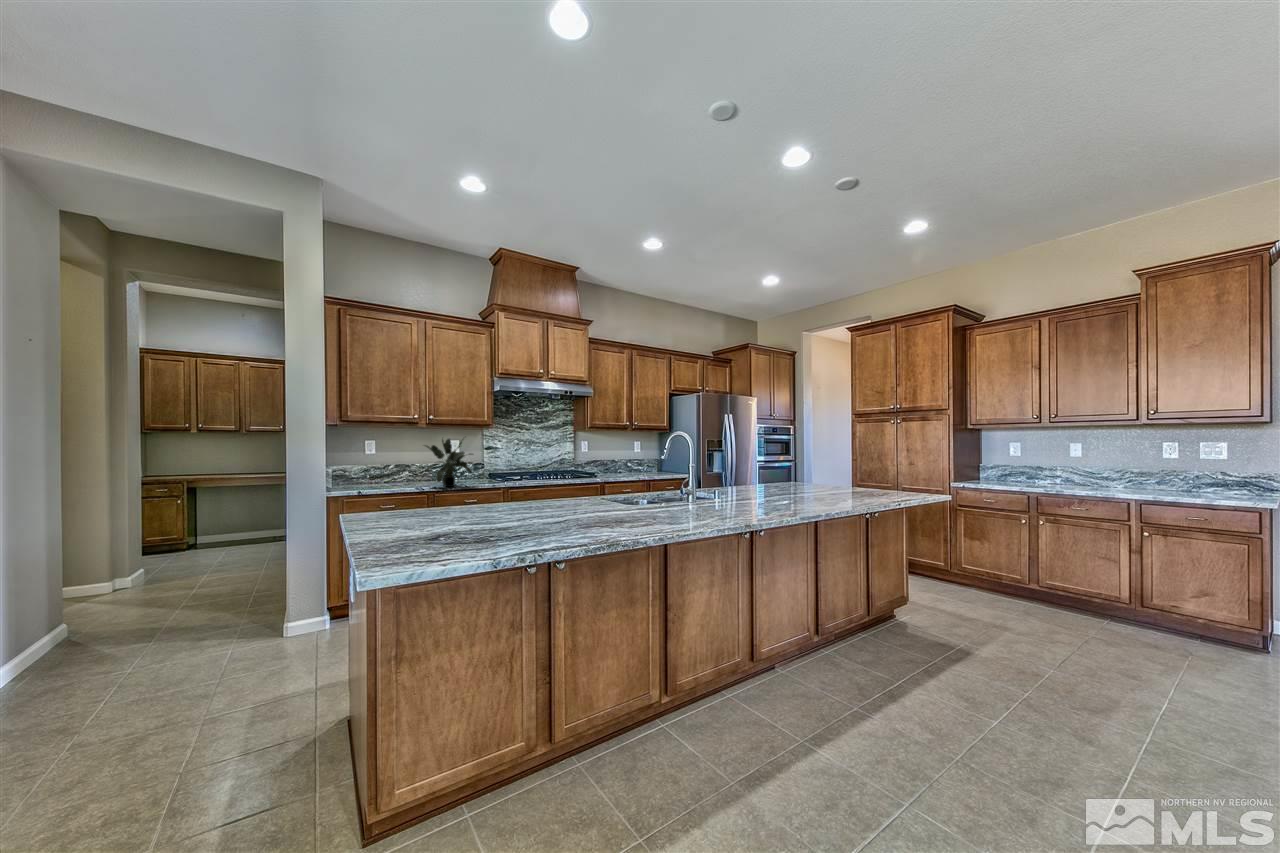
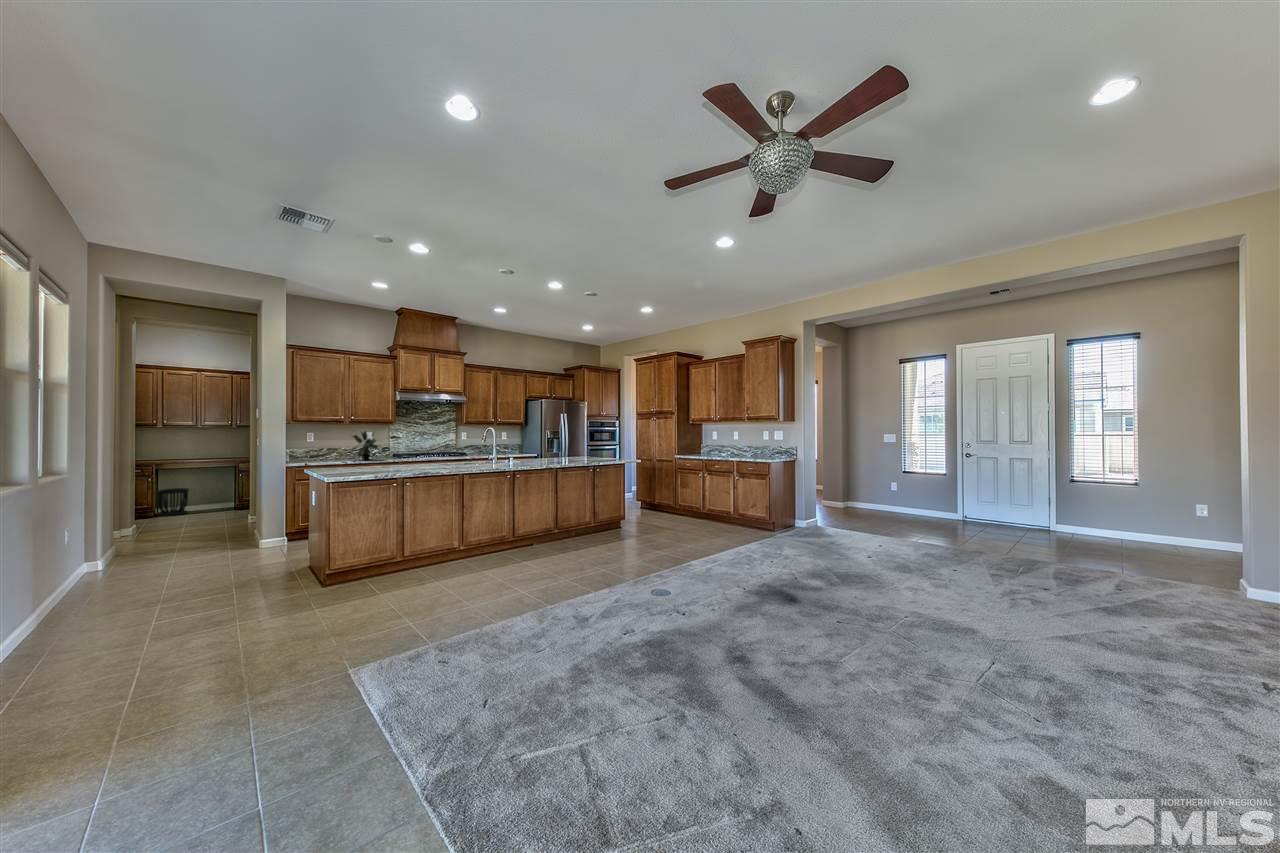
wastebasket: none [191,513,233,552] -> present [157,488,189,516]

